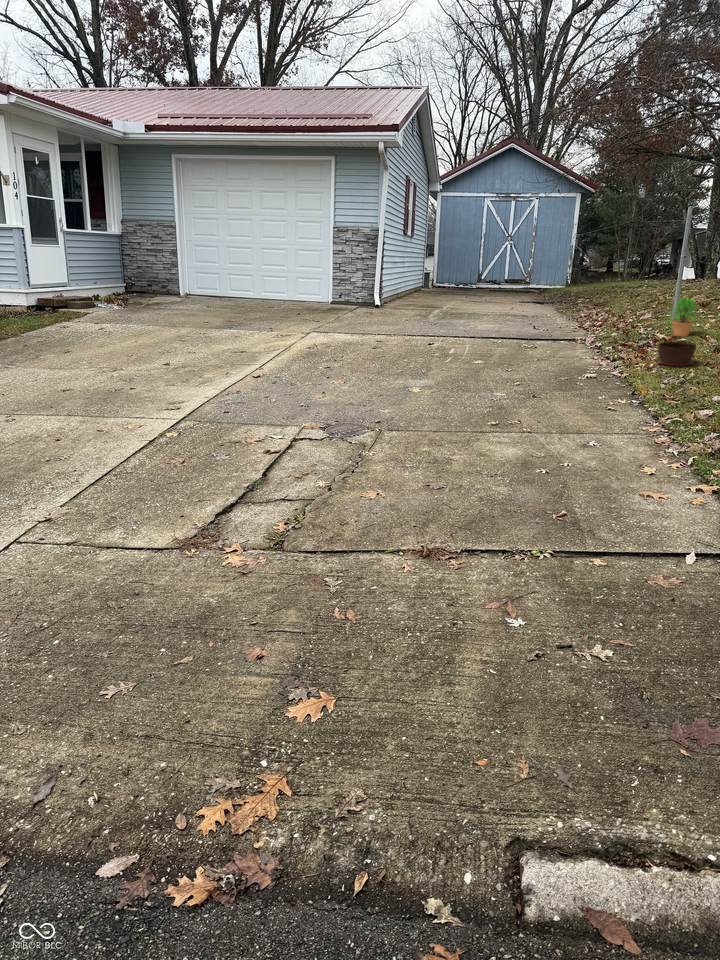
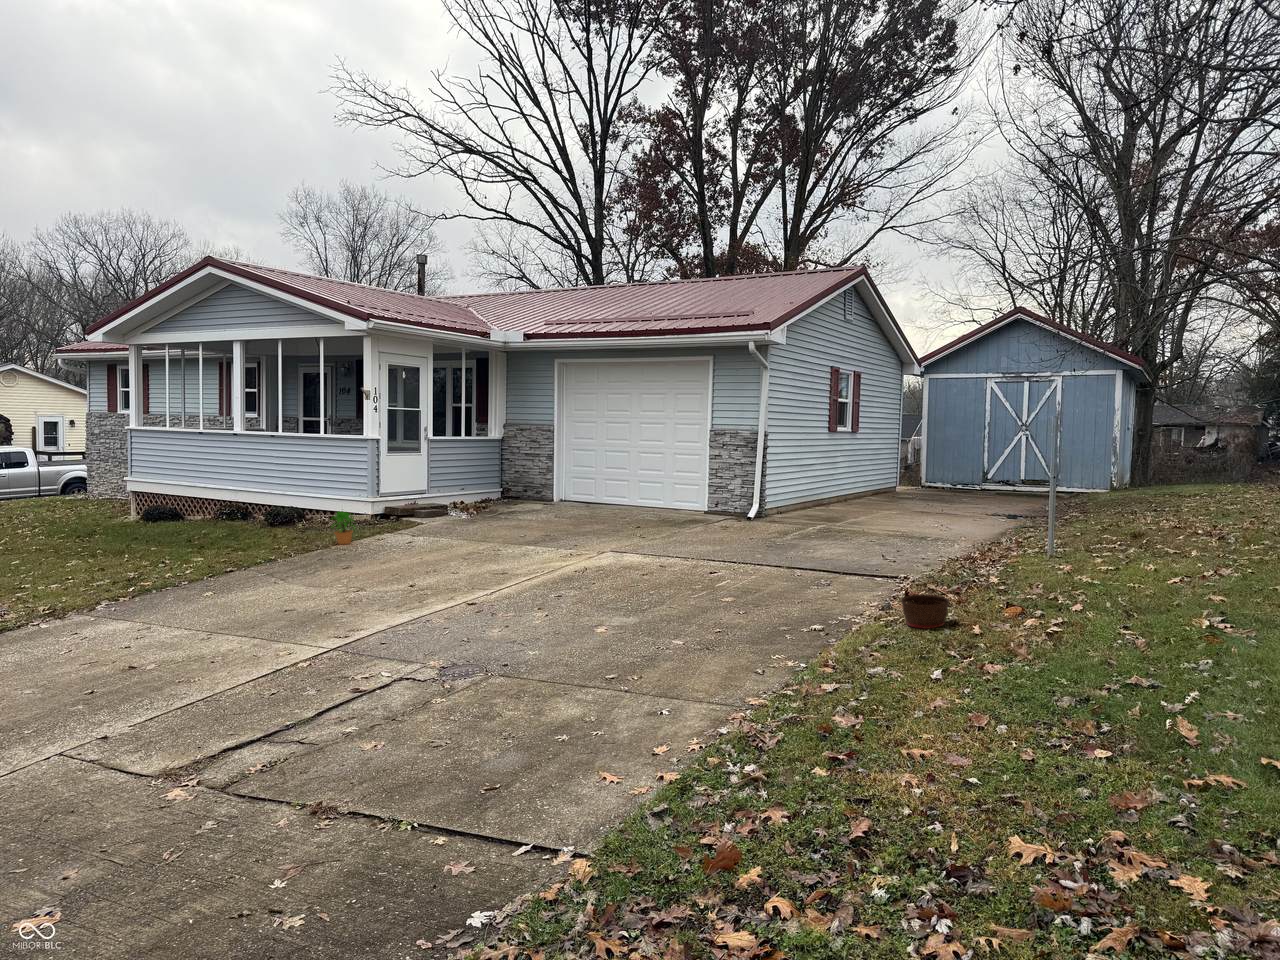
potted plant: present [670,298,699,336] -> present [331,511,355,544]

